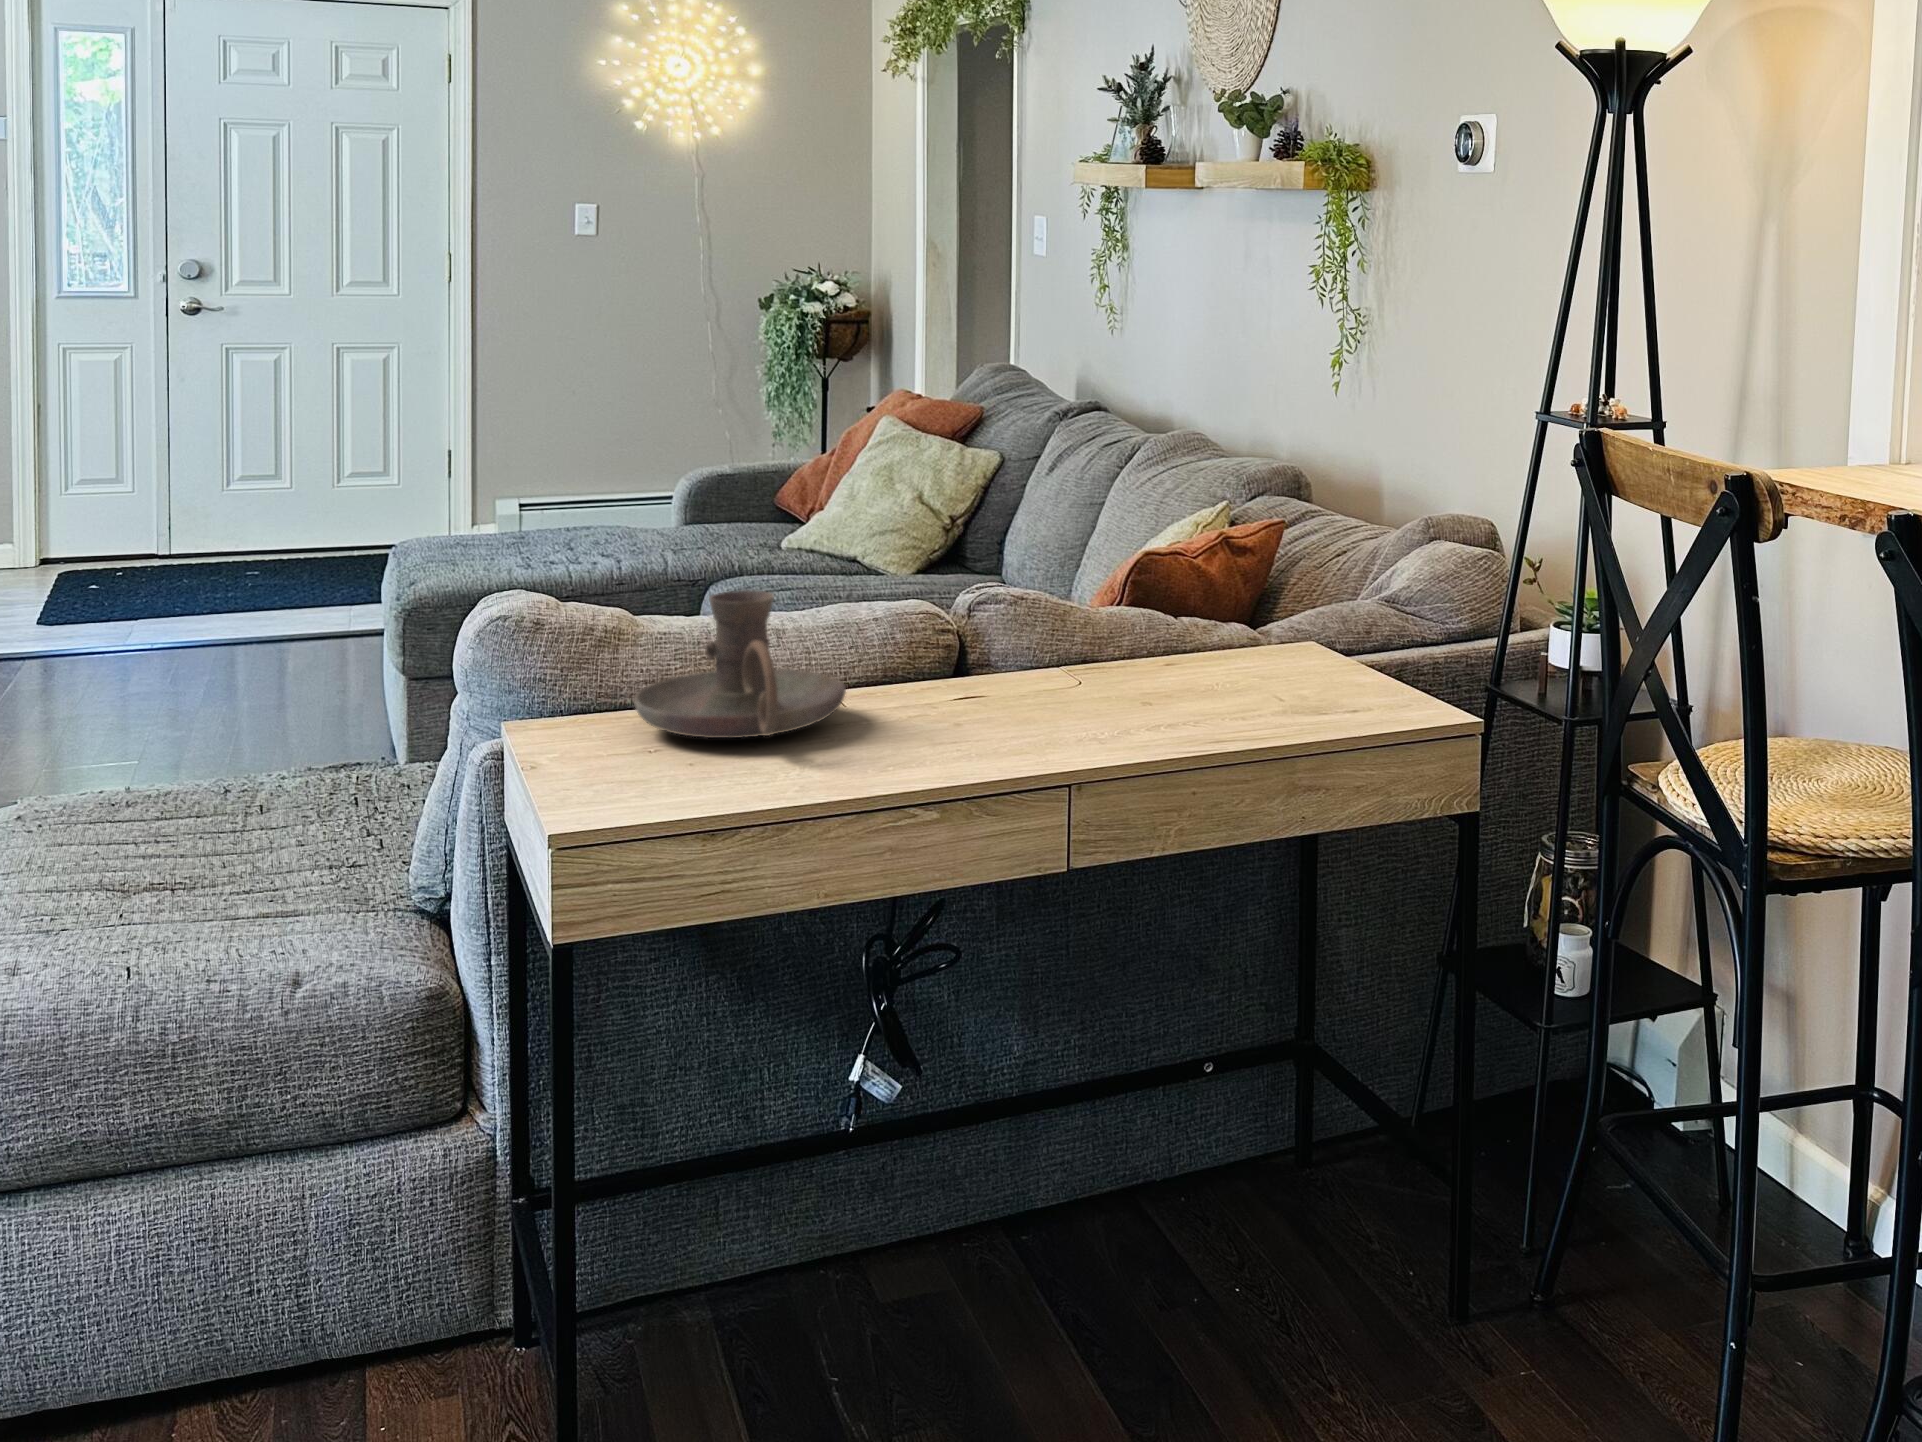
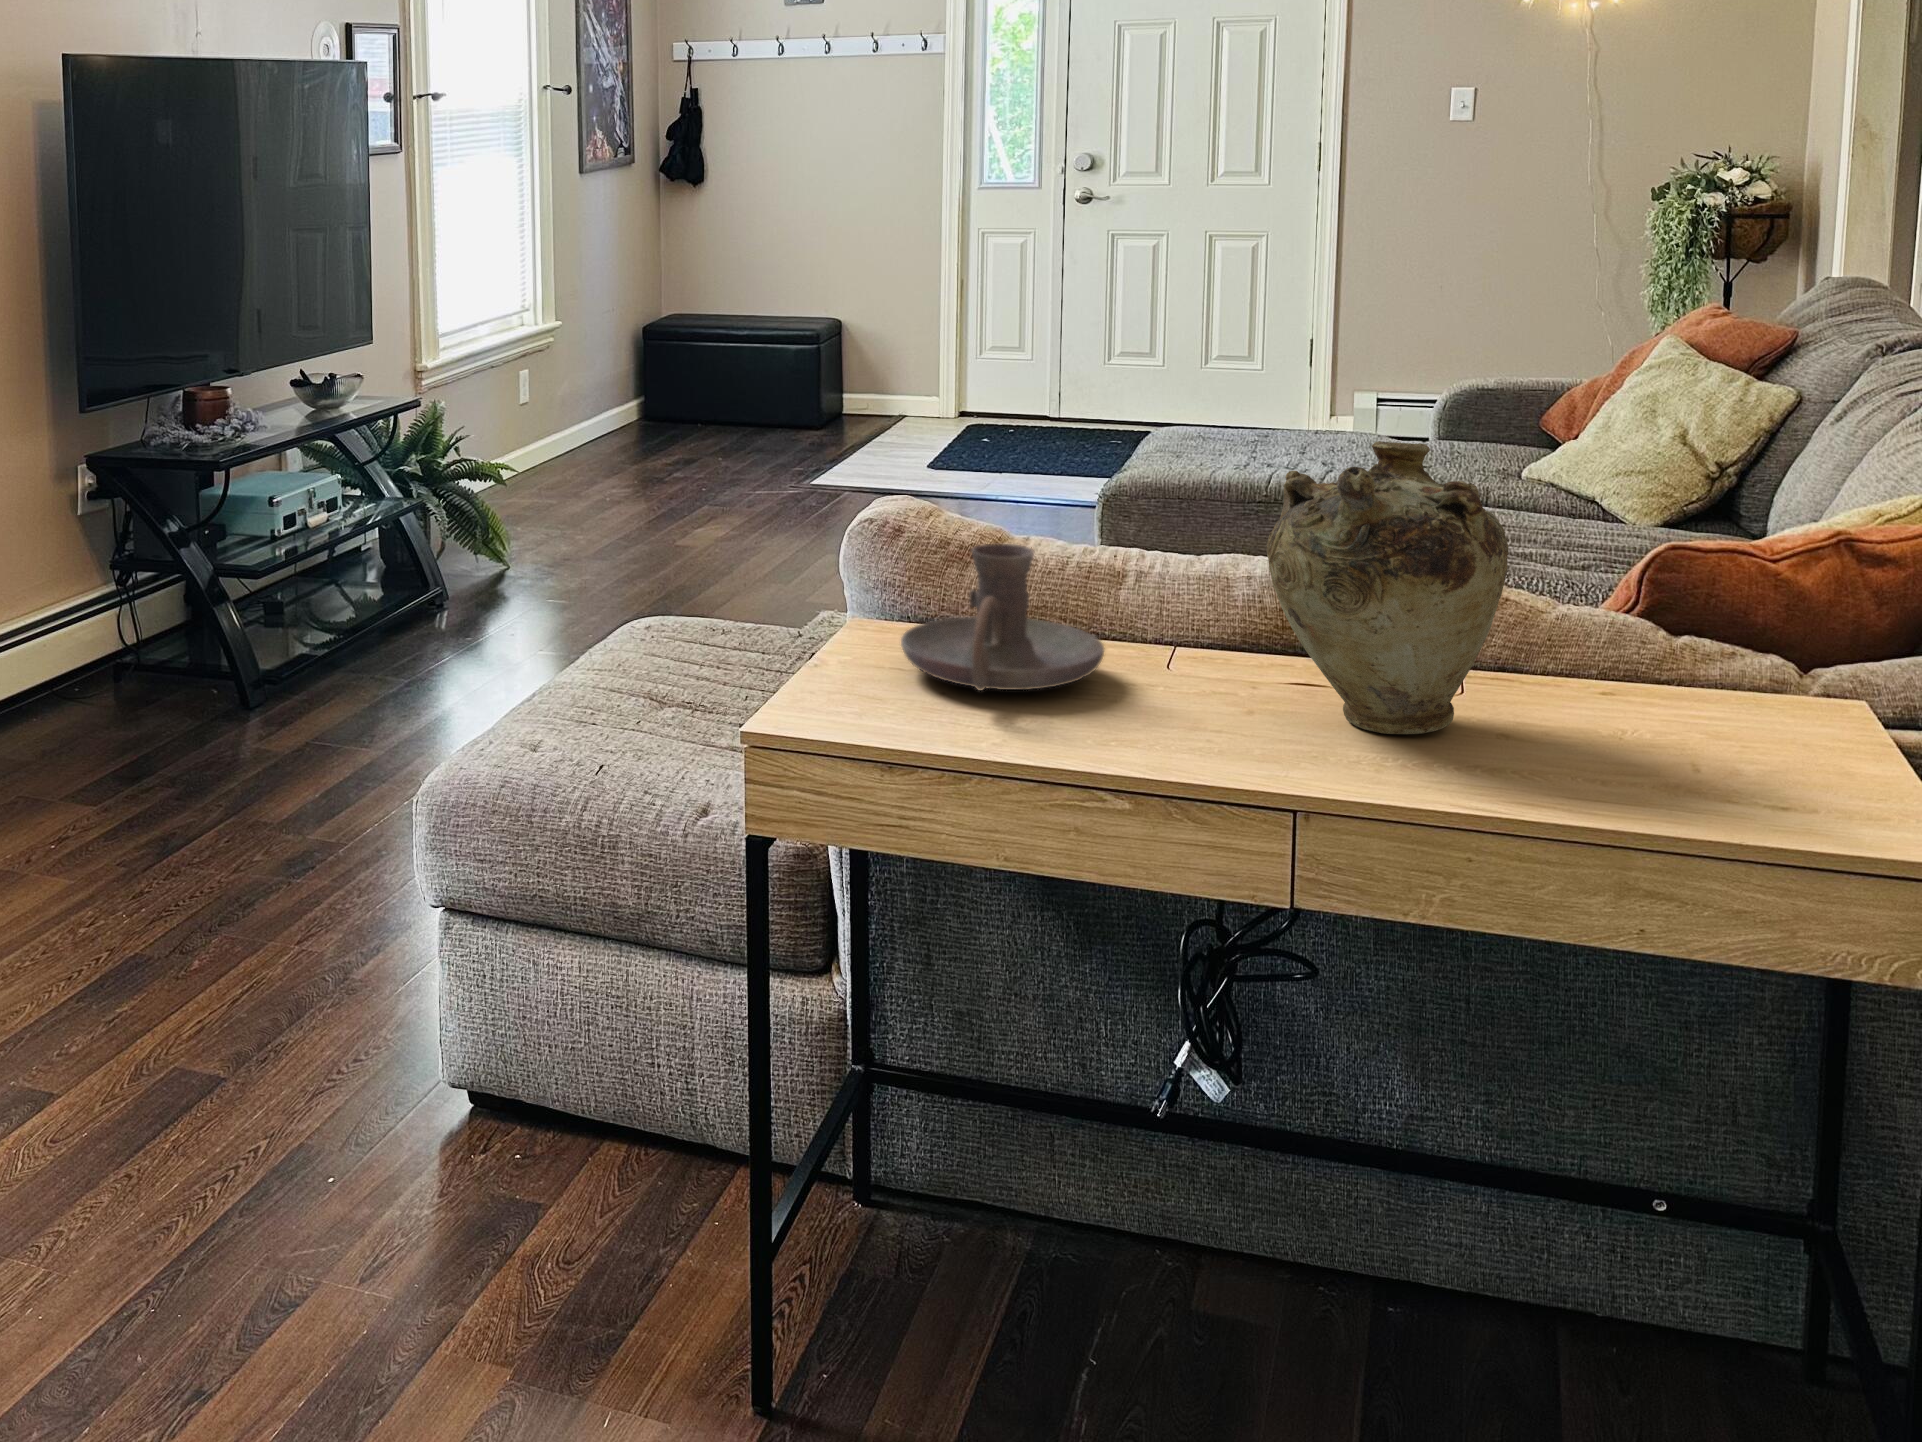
vase: none [994,453,1187,708] -> present [1267,441,1509,734]

